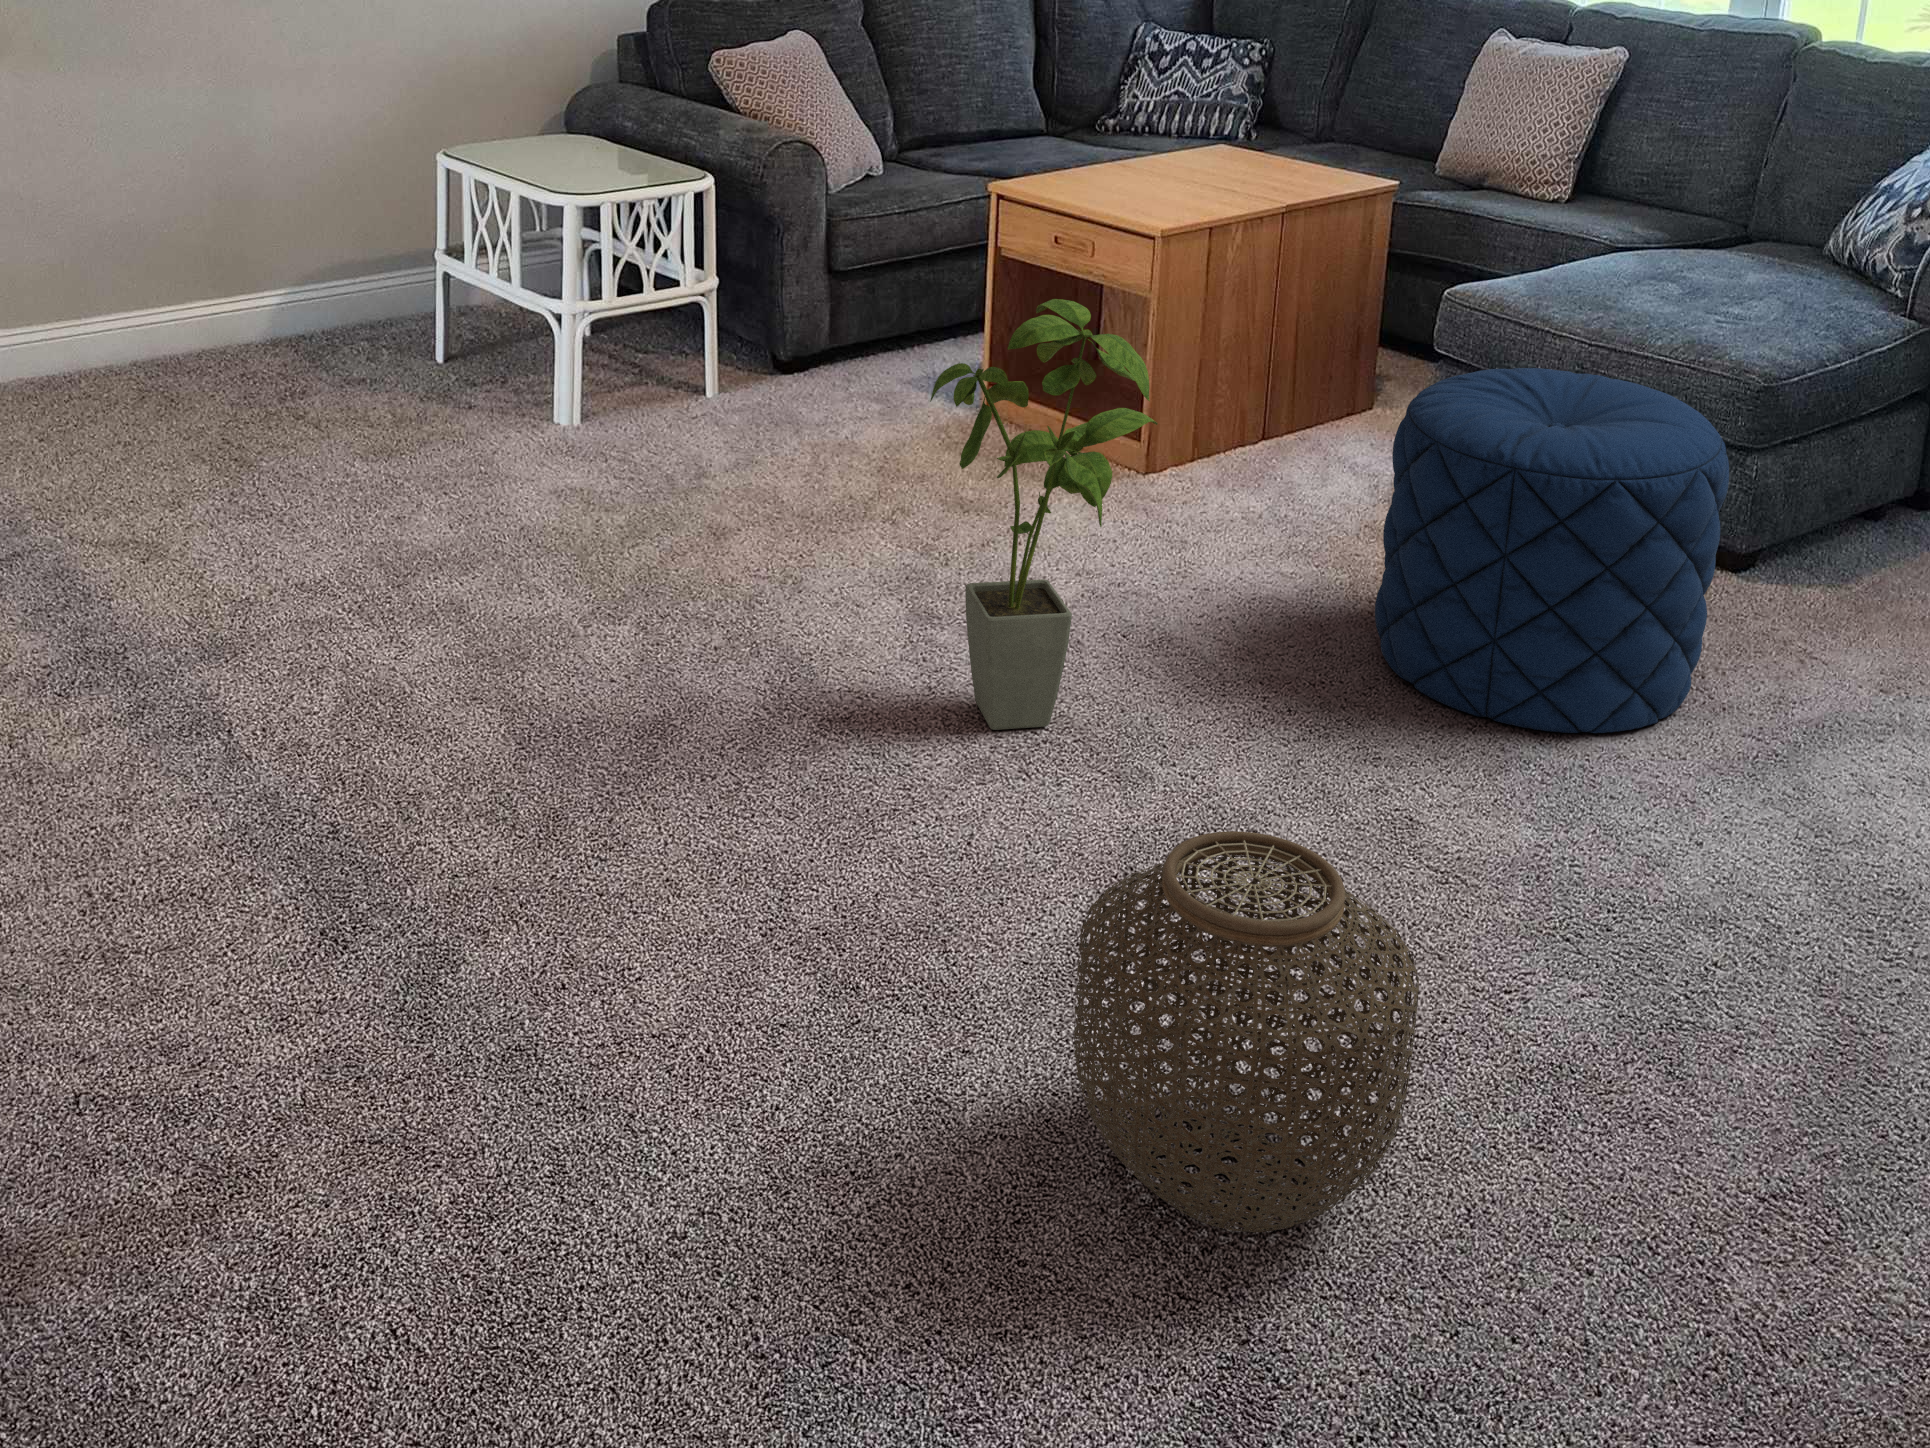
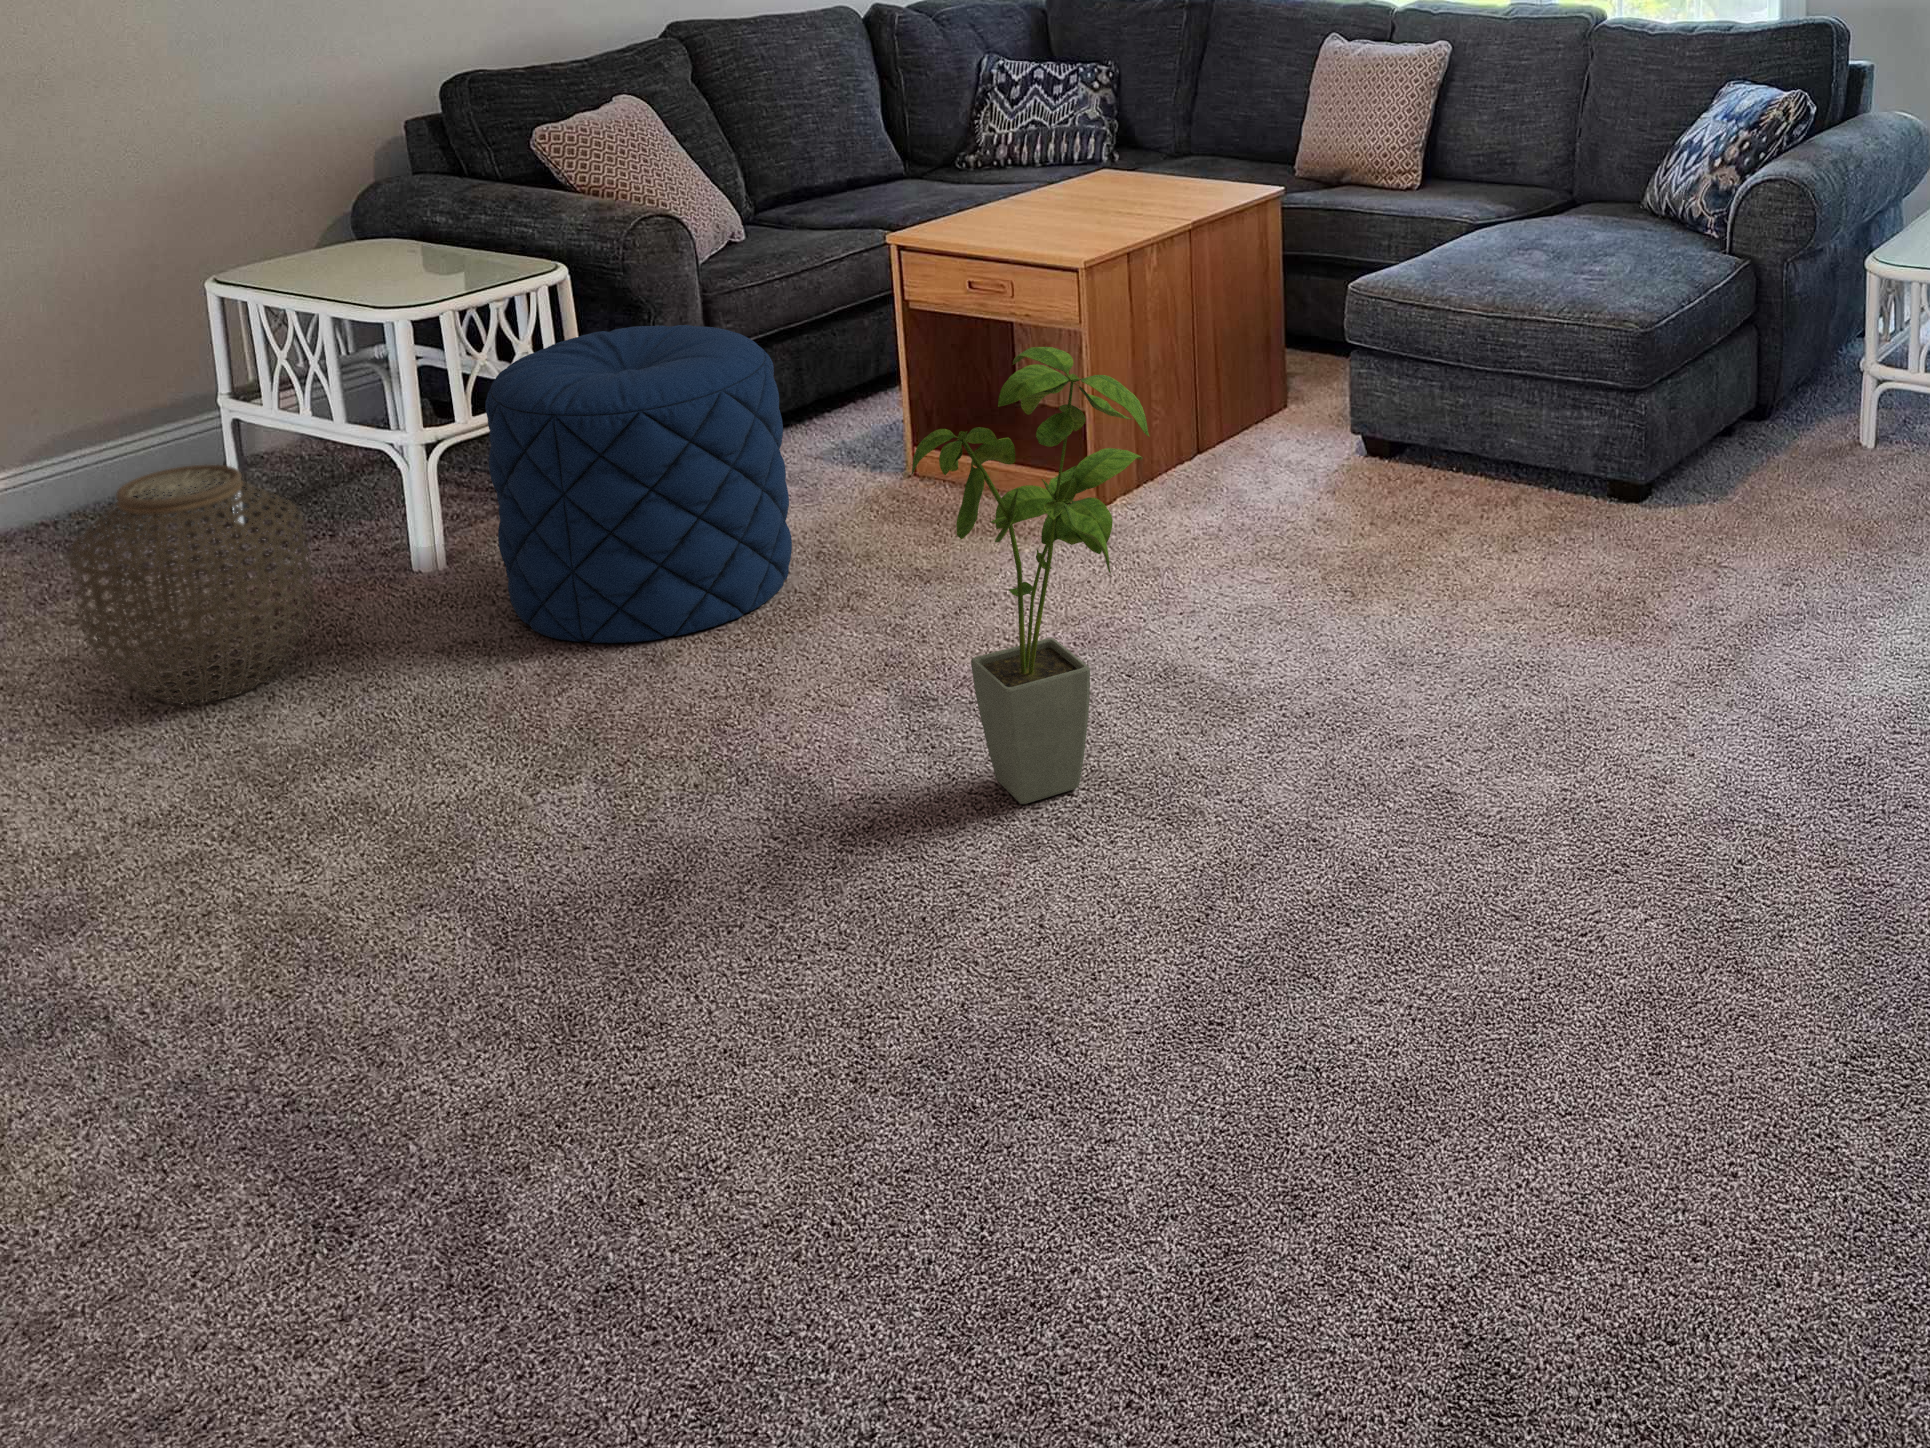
pouf: present [1375,368,1729,733] -> present [485,325,792,643]
woven basket: present [1074,831,1419,1232] -> present [69,465,314,703]

